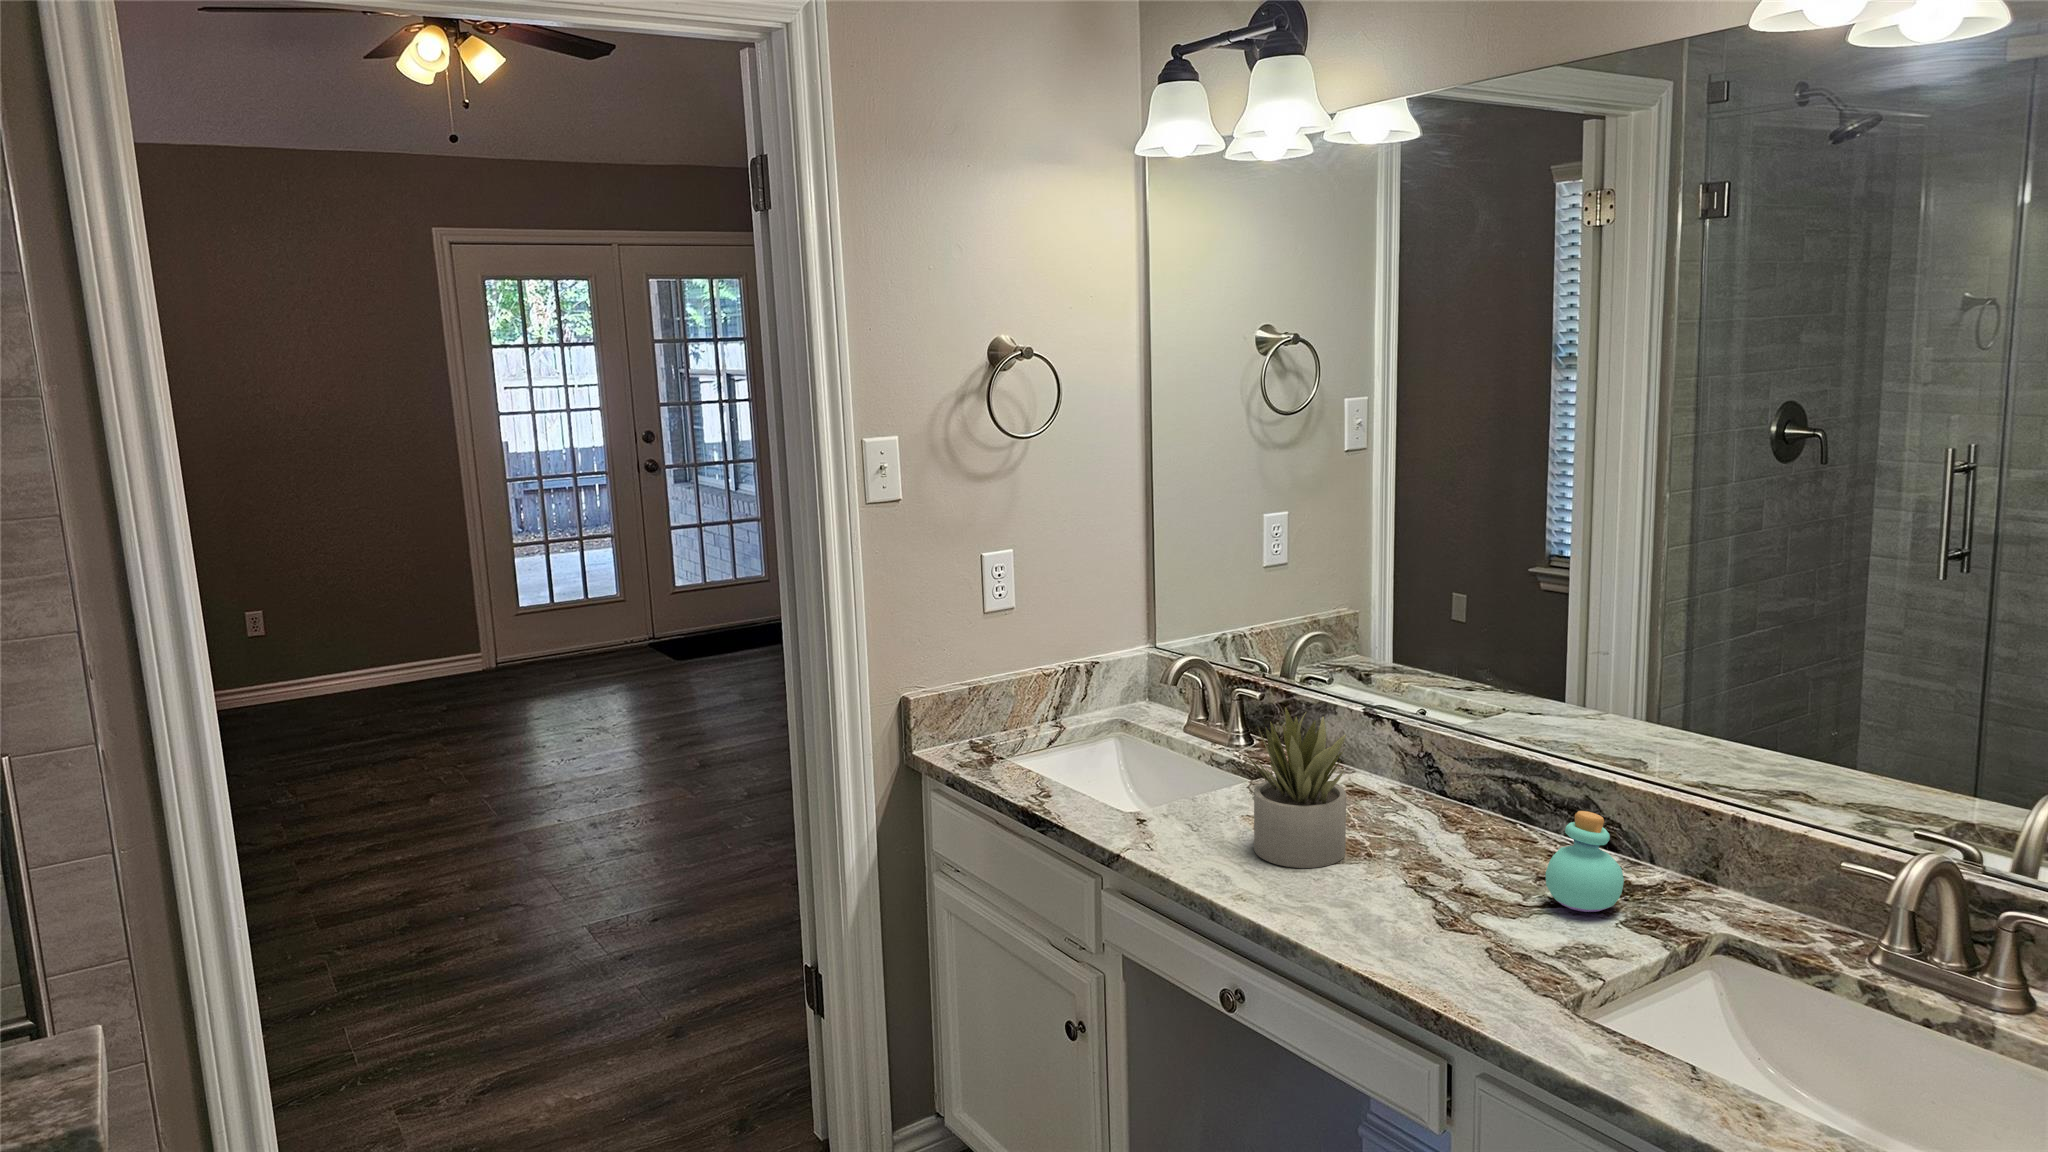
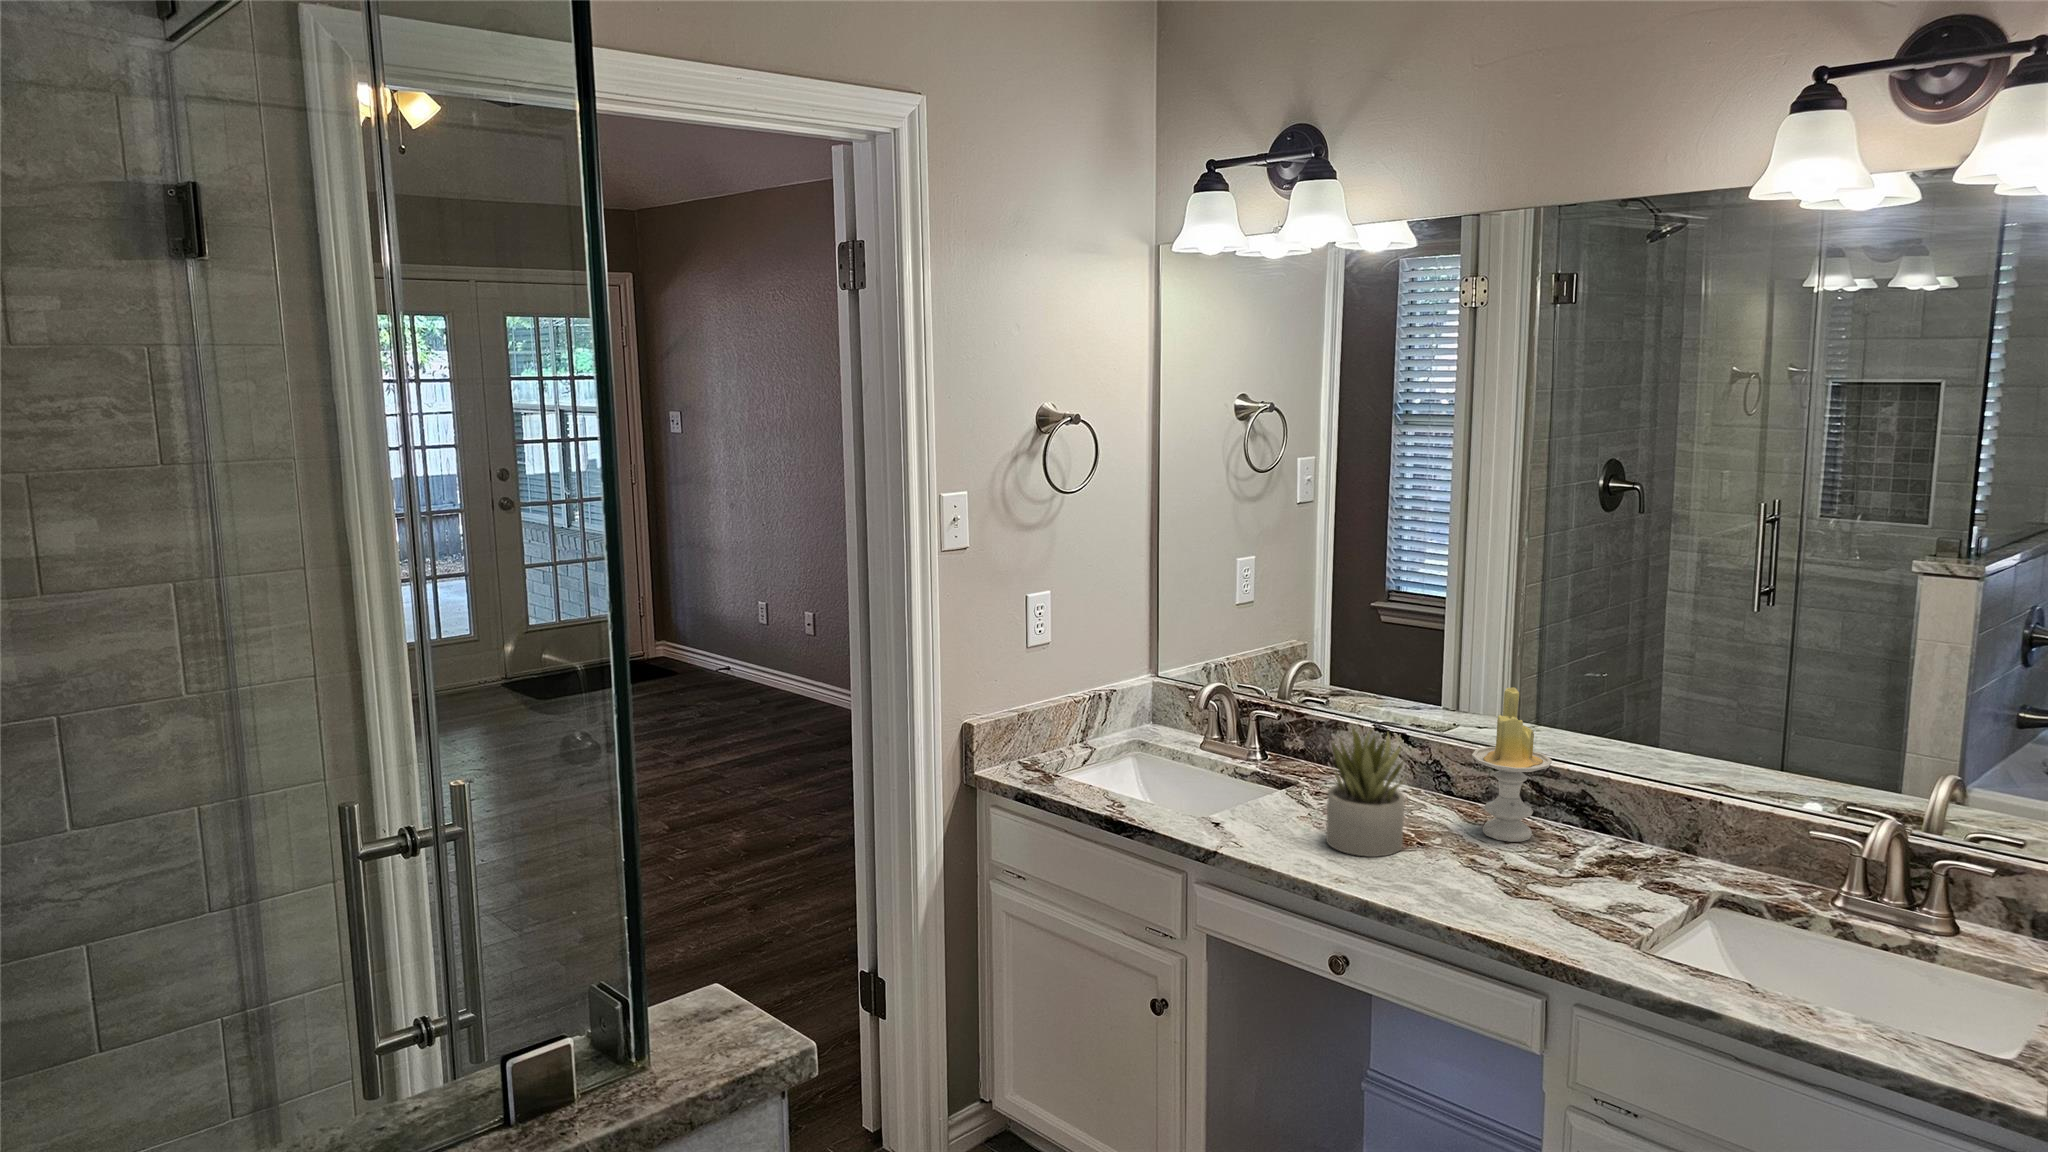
candle: none [1440,666,1538,857] -> present [1472,687,1552,842]
perfume bottle: present [1545,811,1624,912] -> none [1580,800,1641,880]

